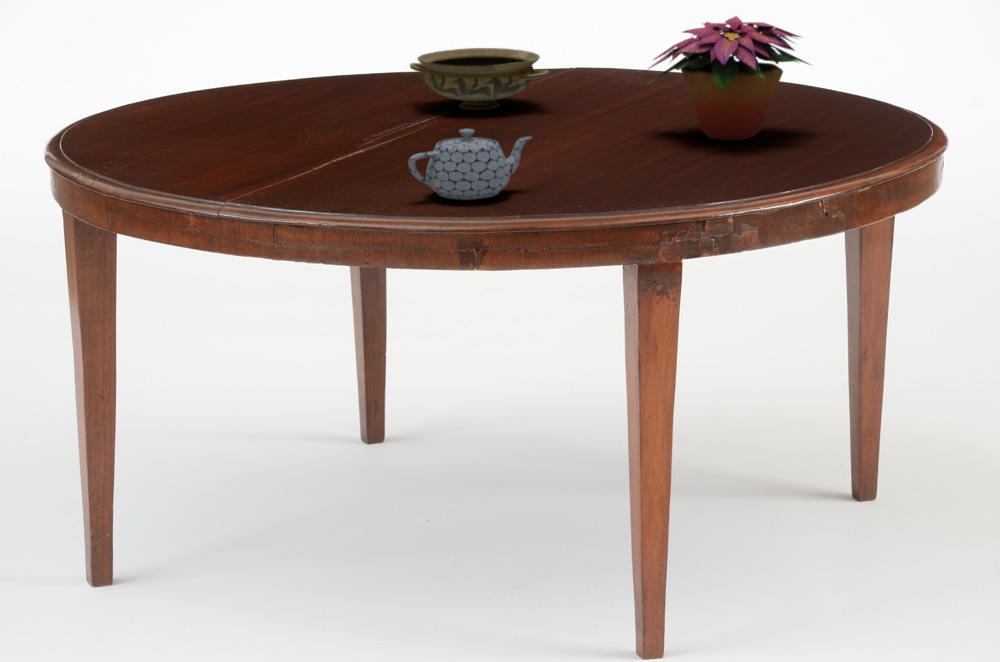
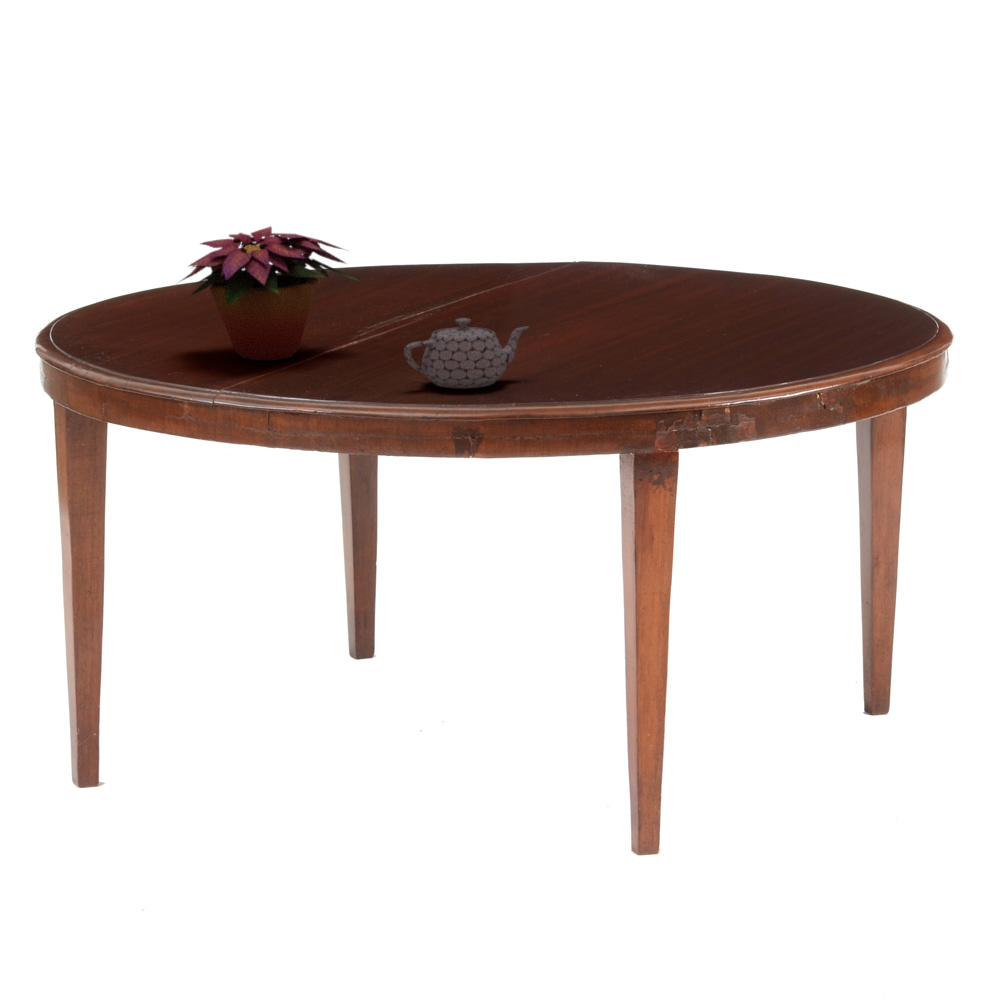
flower arrangement: present [648,16,809,140] -> present [182,227,357,361]
ceramic bowl: present [410,48,550,110] -> none [408,240,553,303]

